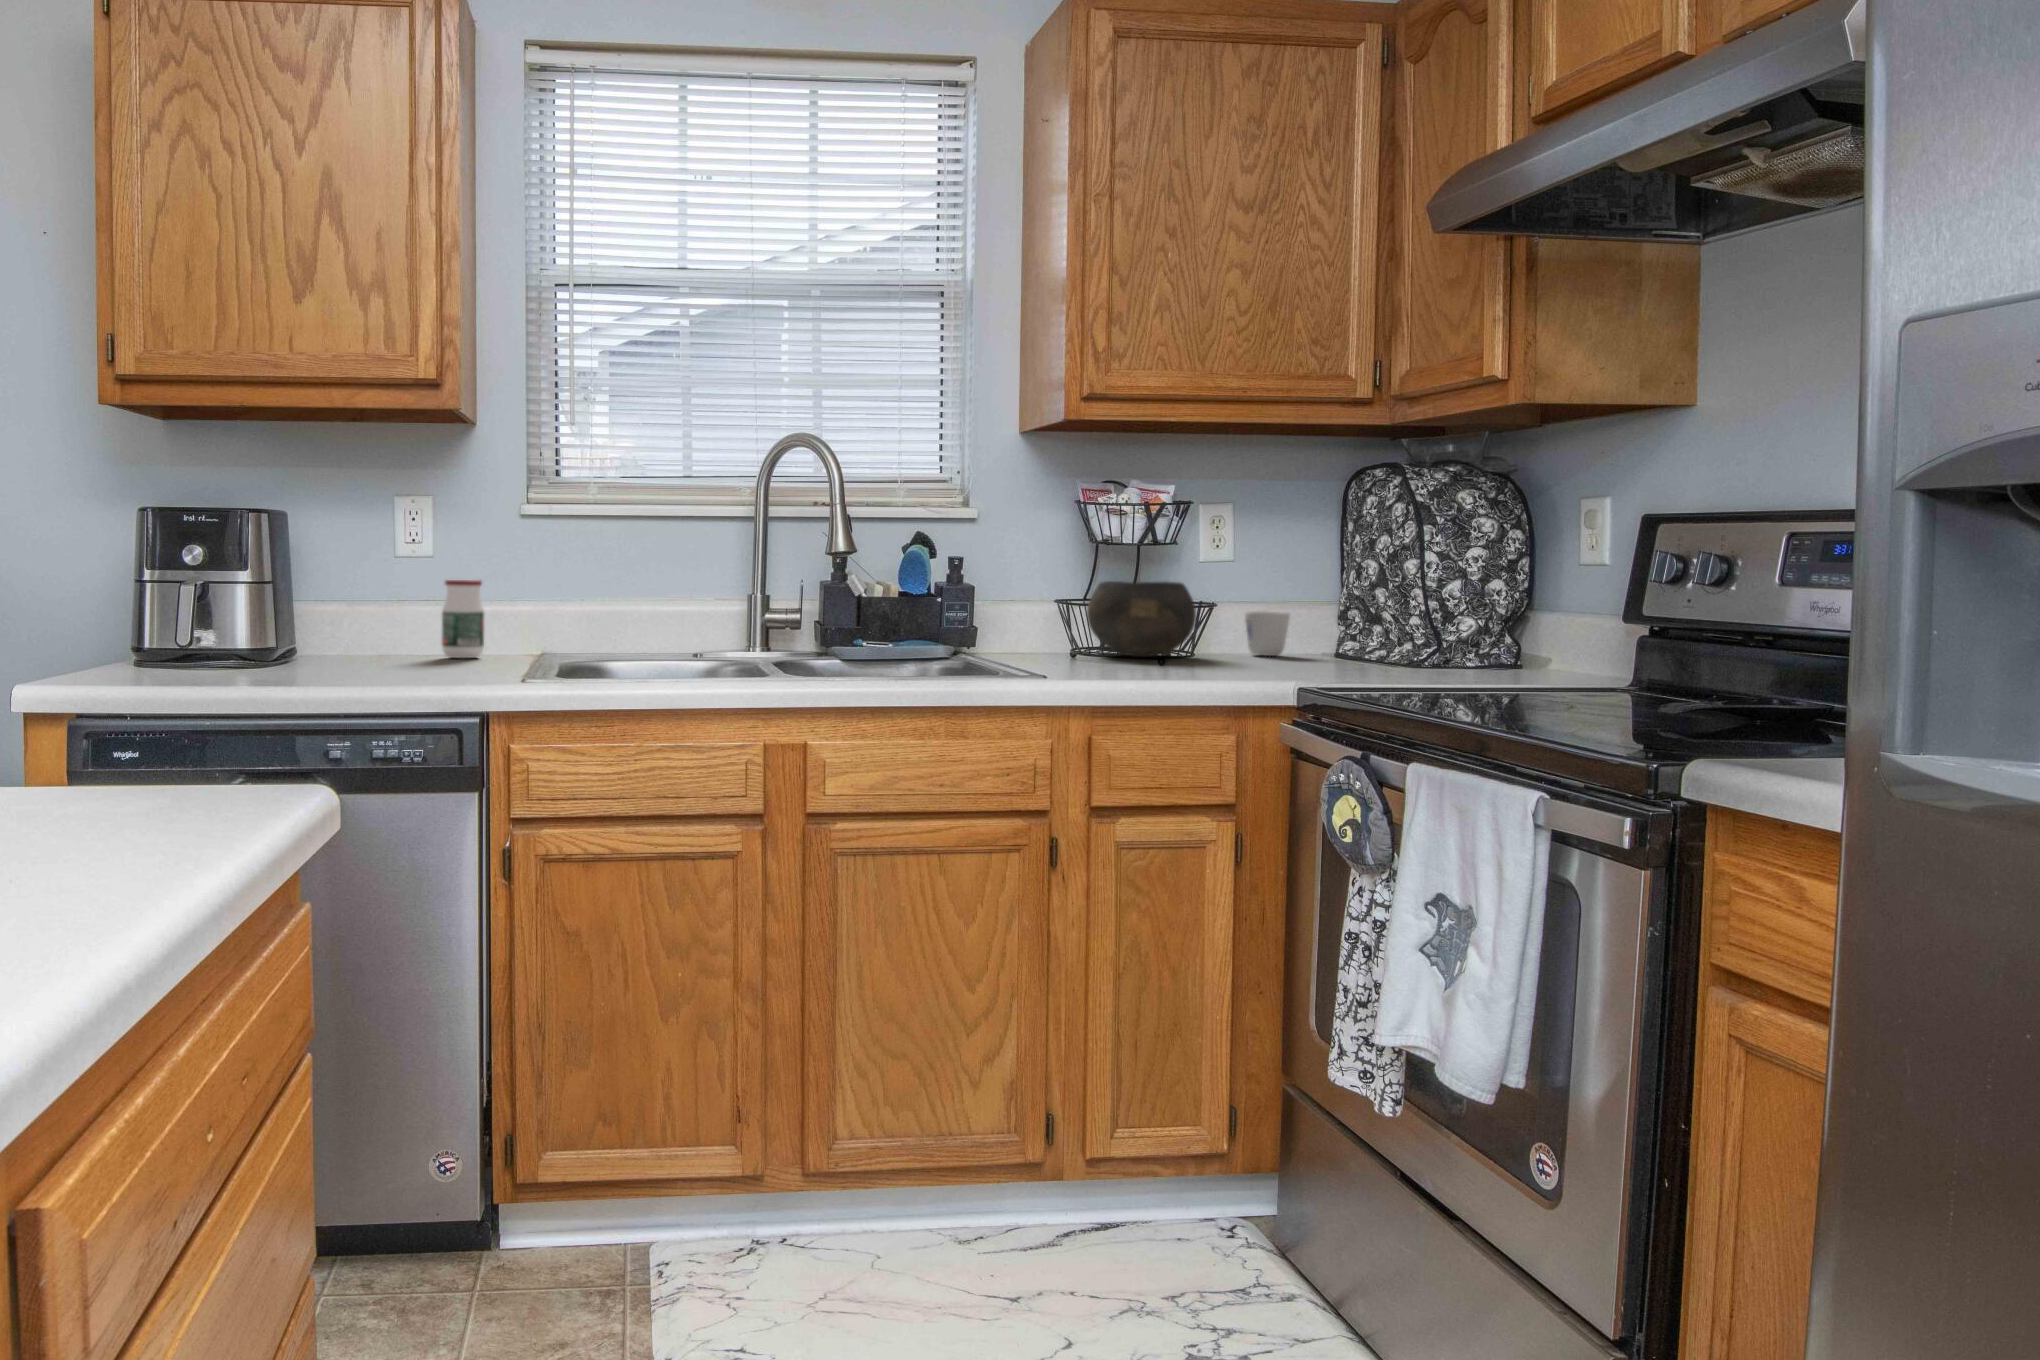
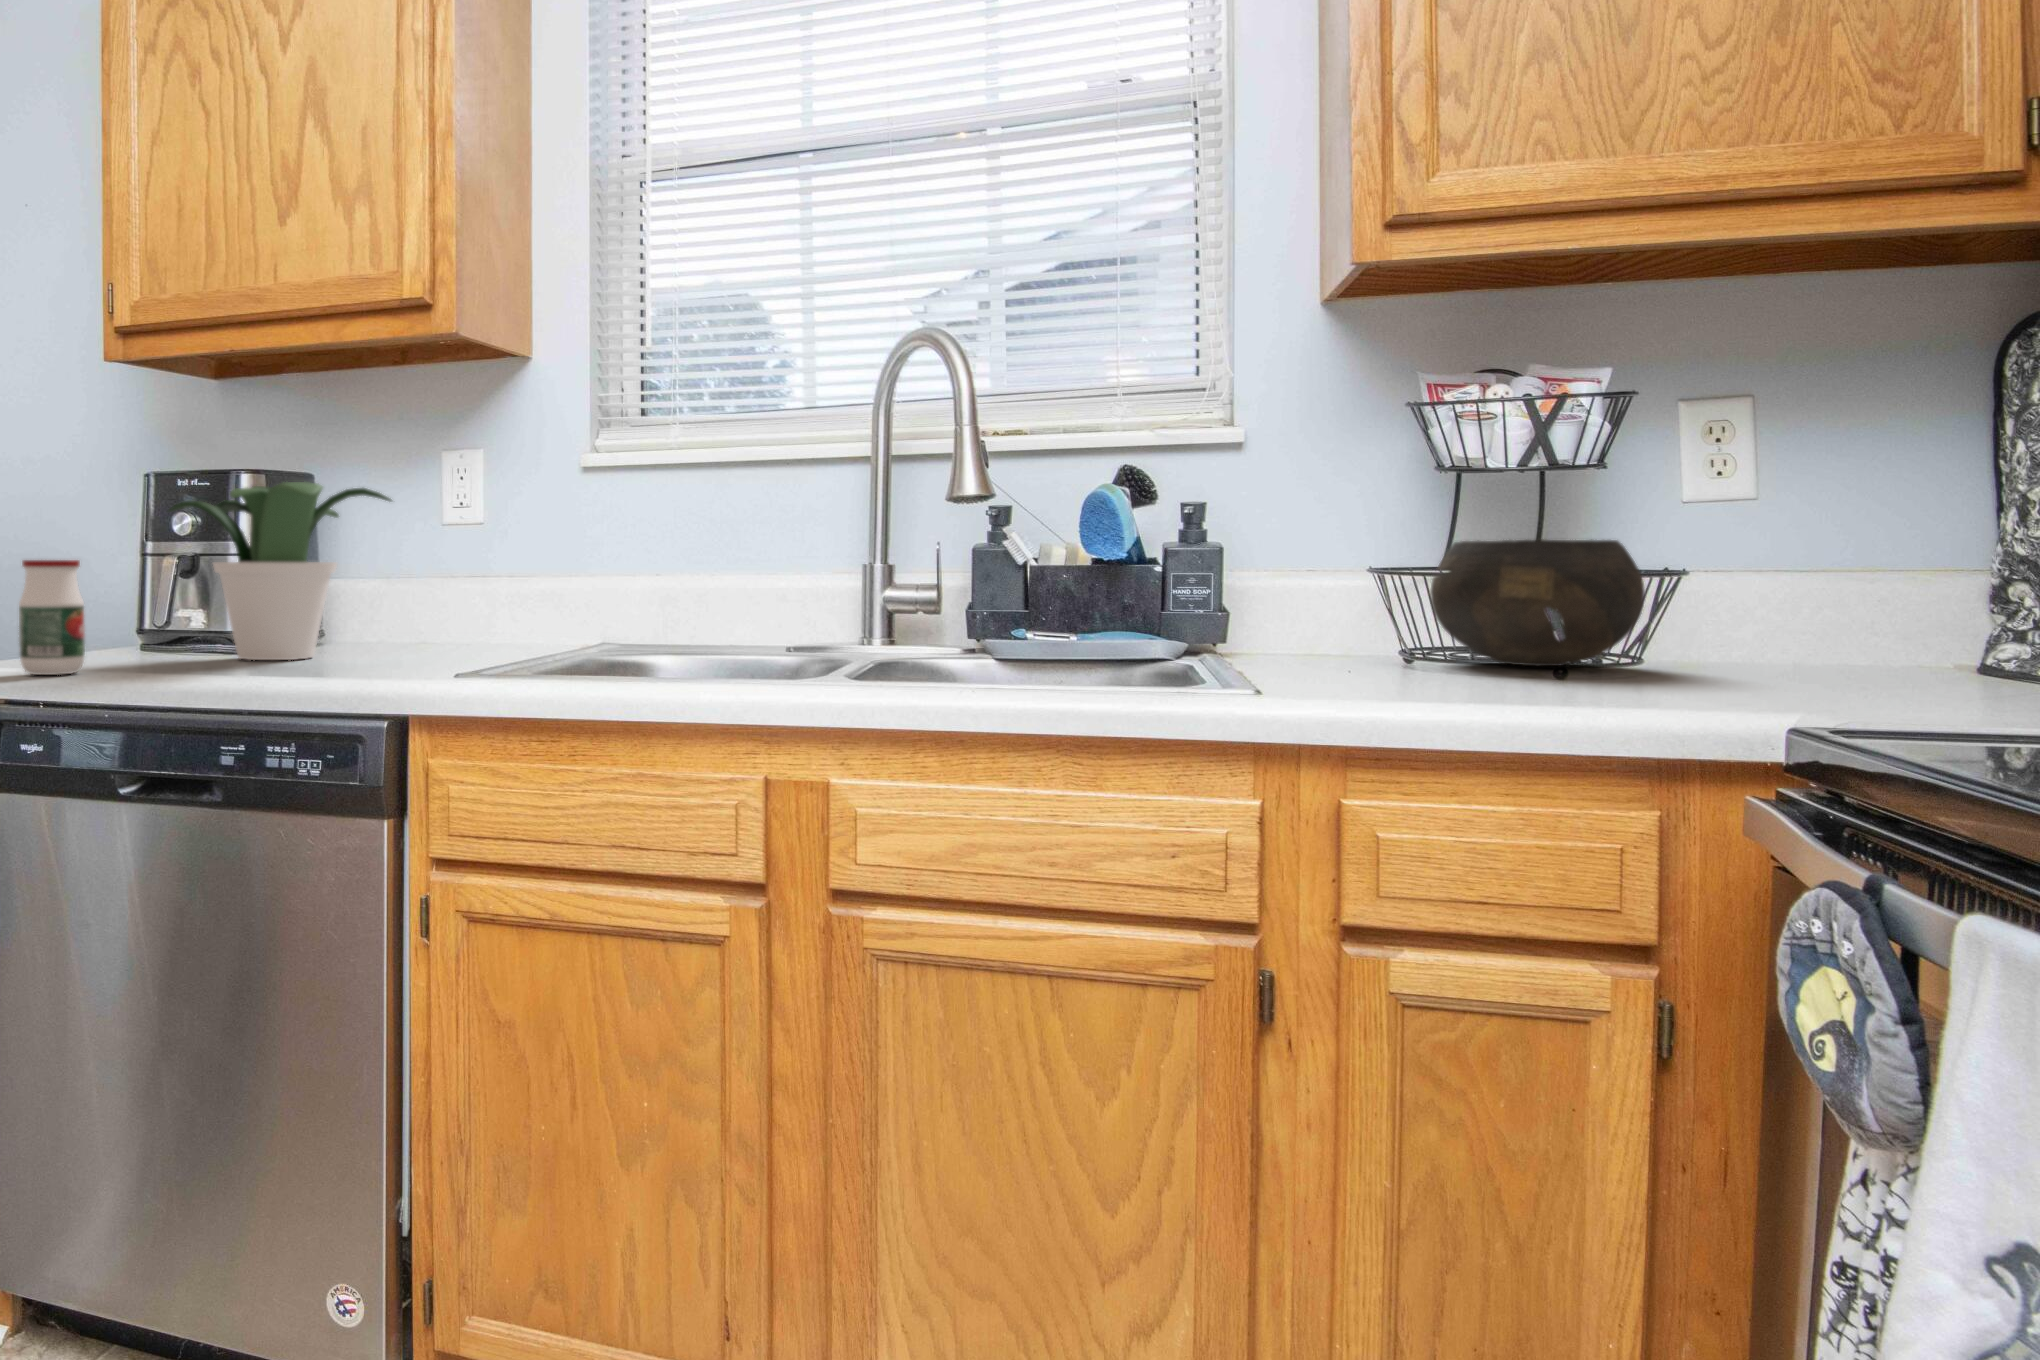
potted plant: none [197,524,392,672] -> present [169,482,392,660]
jar: present [442,580,484,658] -> present [19,560,85,675]
mug: present [1245,611,1290,656] -> none [1762,590,1865,669]

